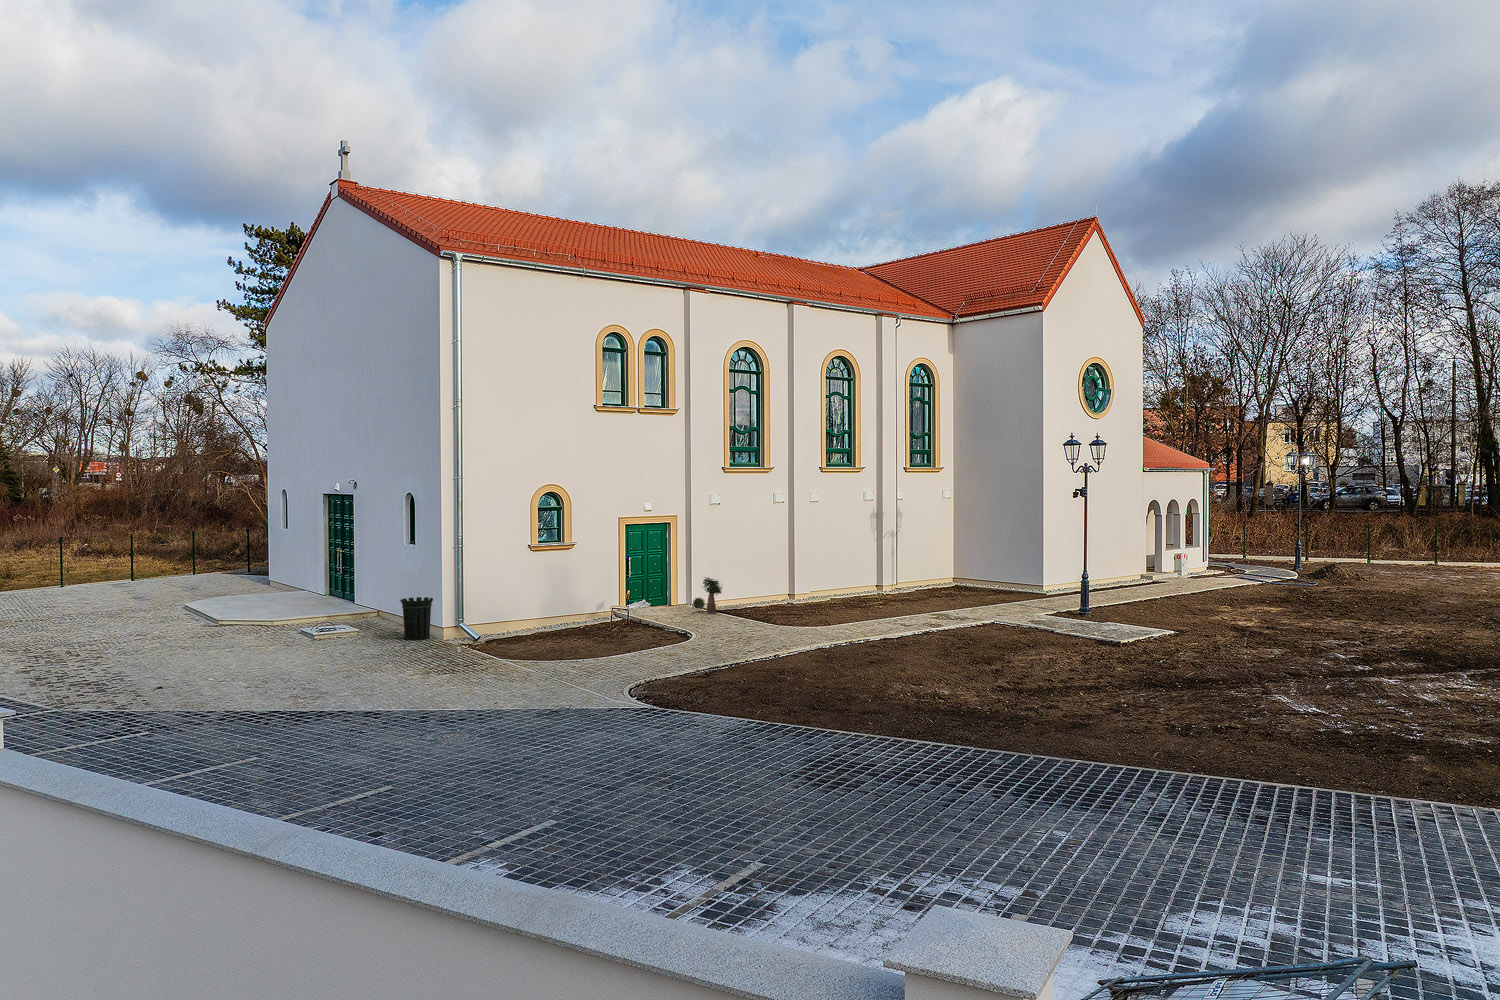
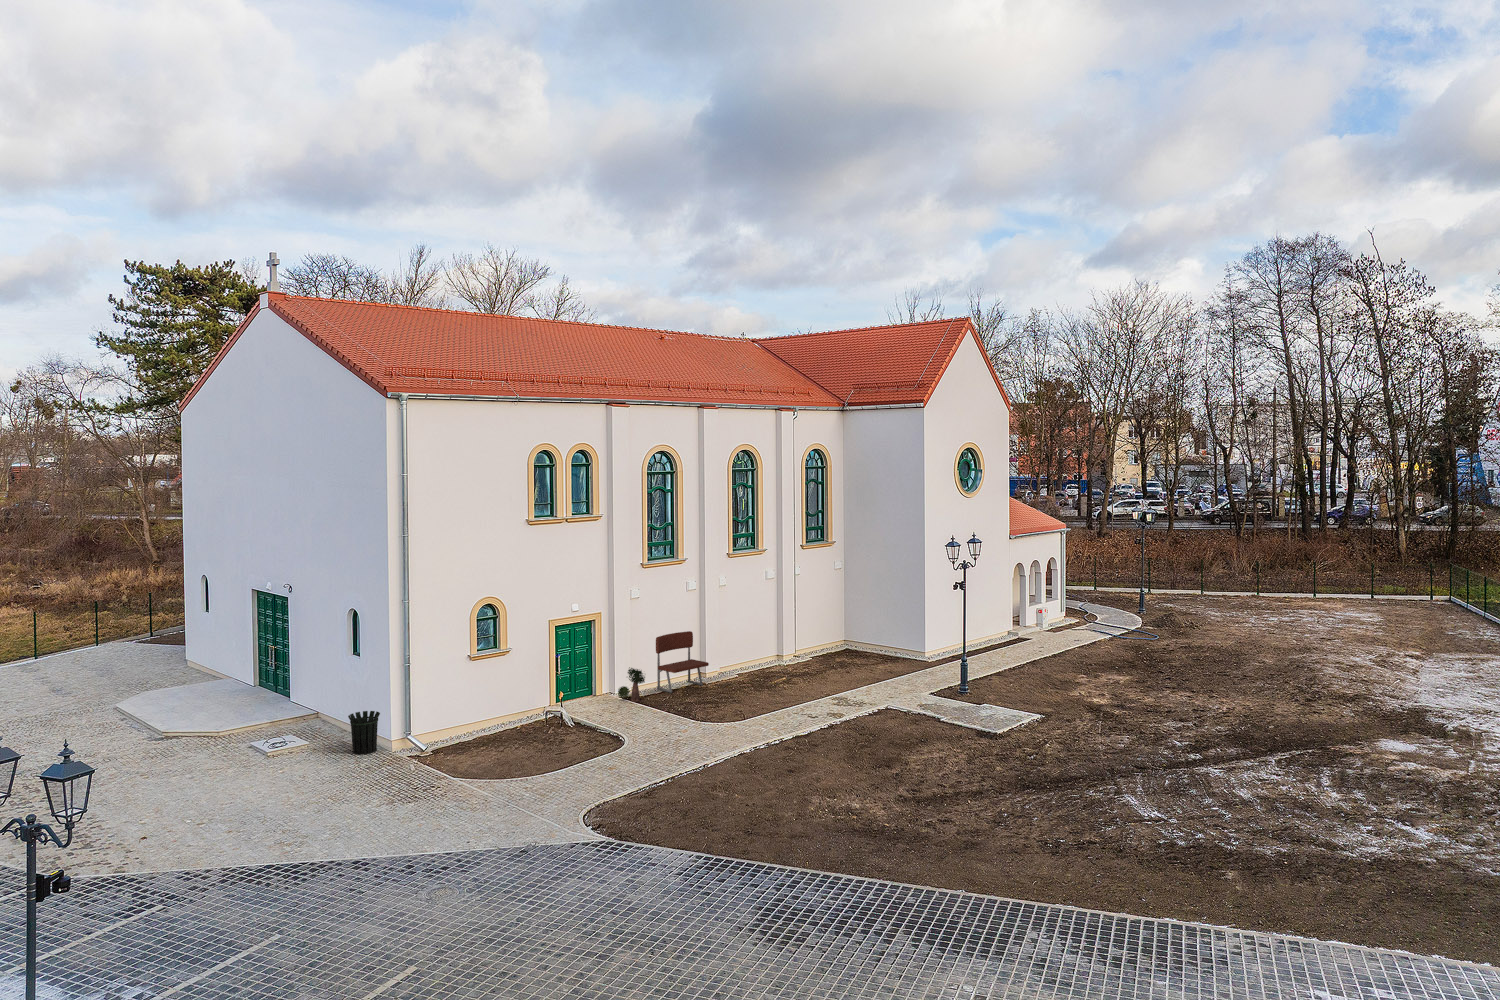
bench: none [735,547,793,609] -> present [656,631,709,693]

